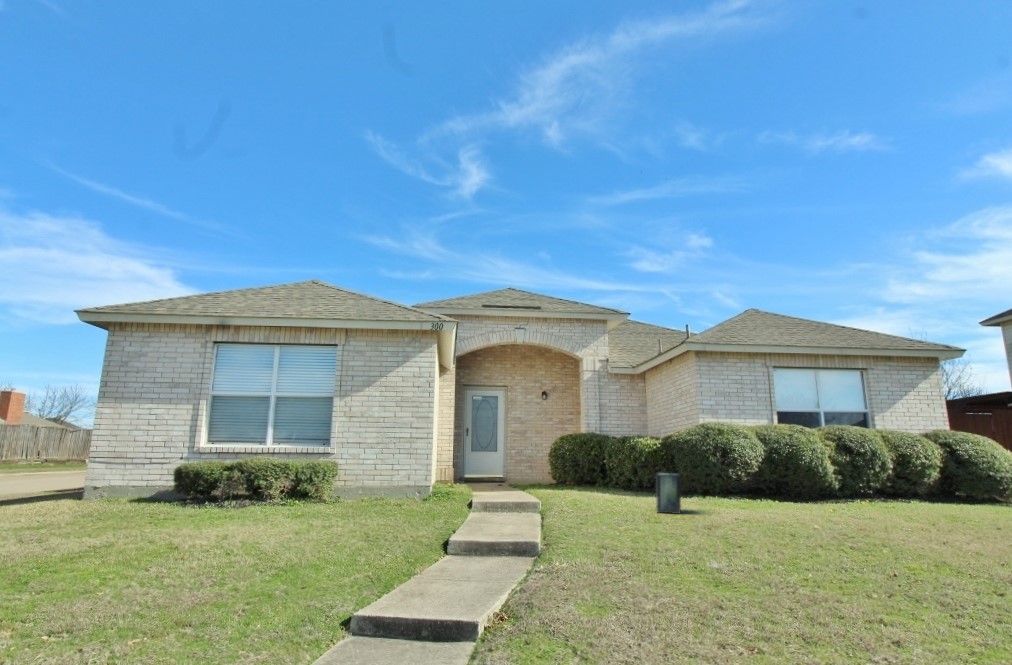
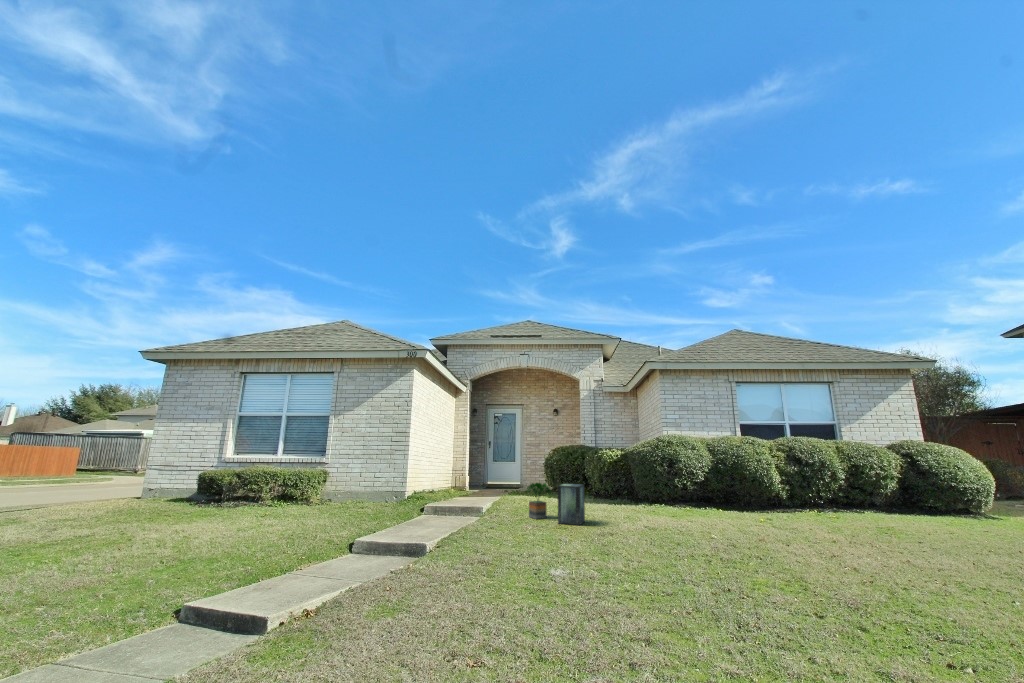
potted tree: none [615,471,644,509] -> present [527,483,551,519]

